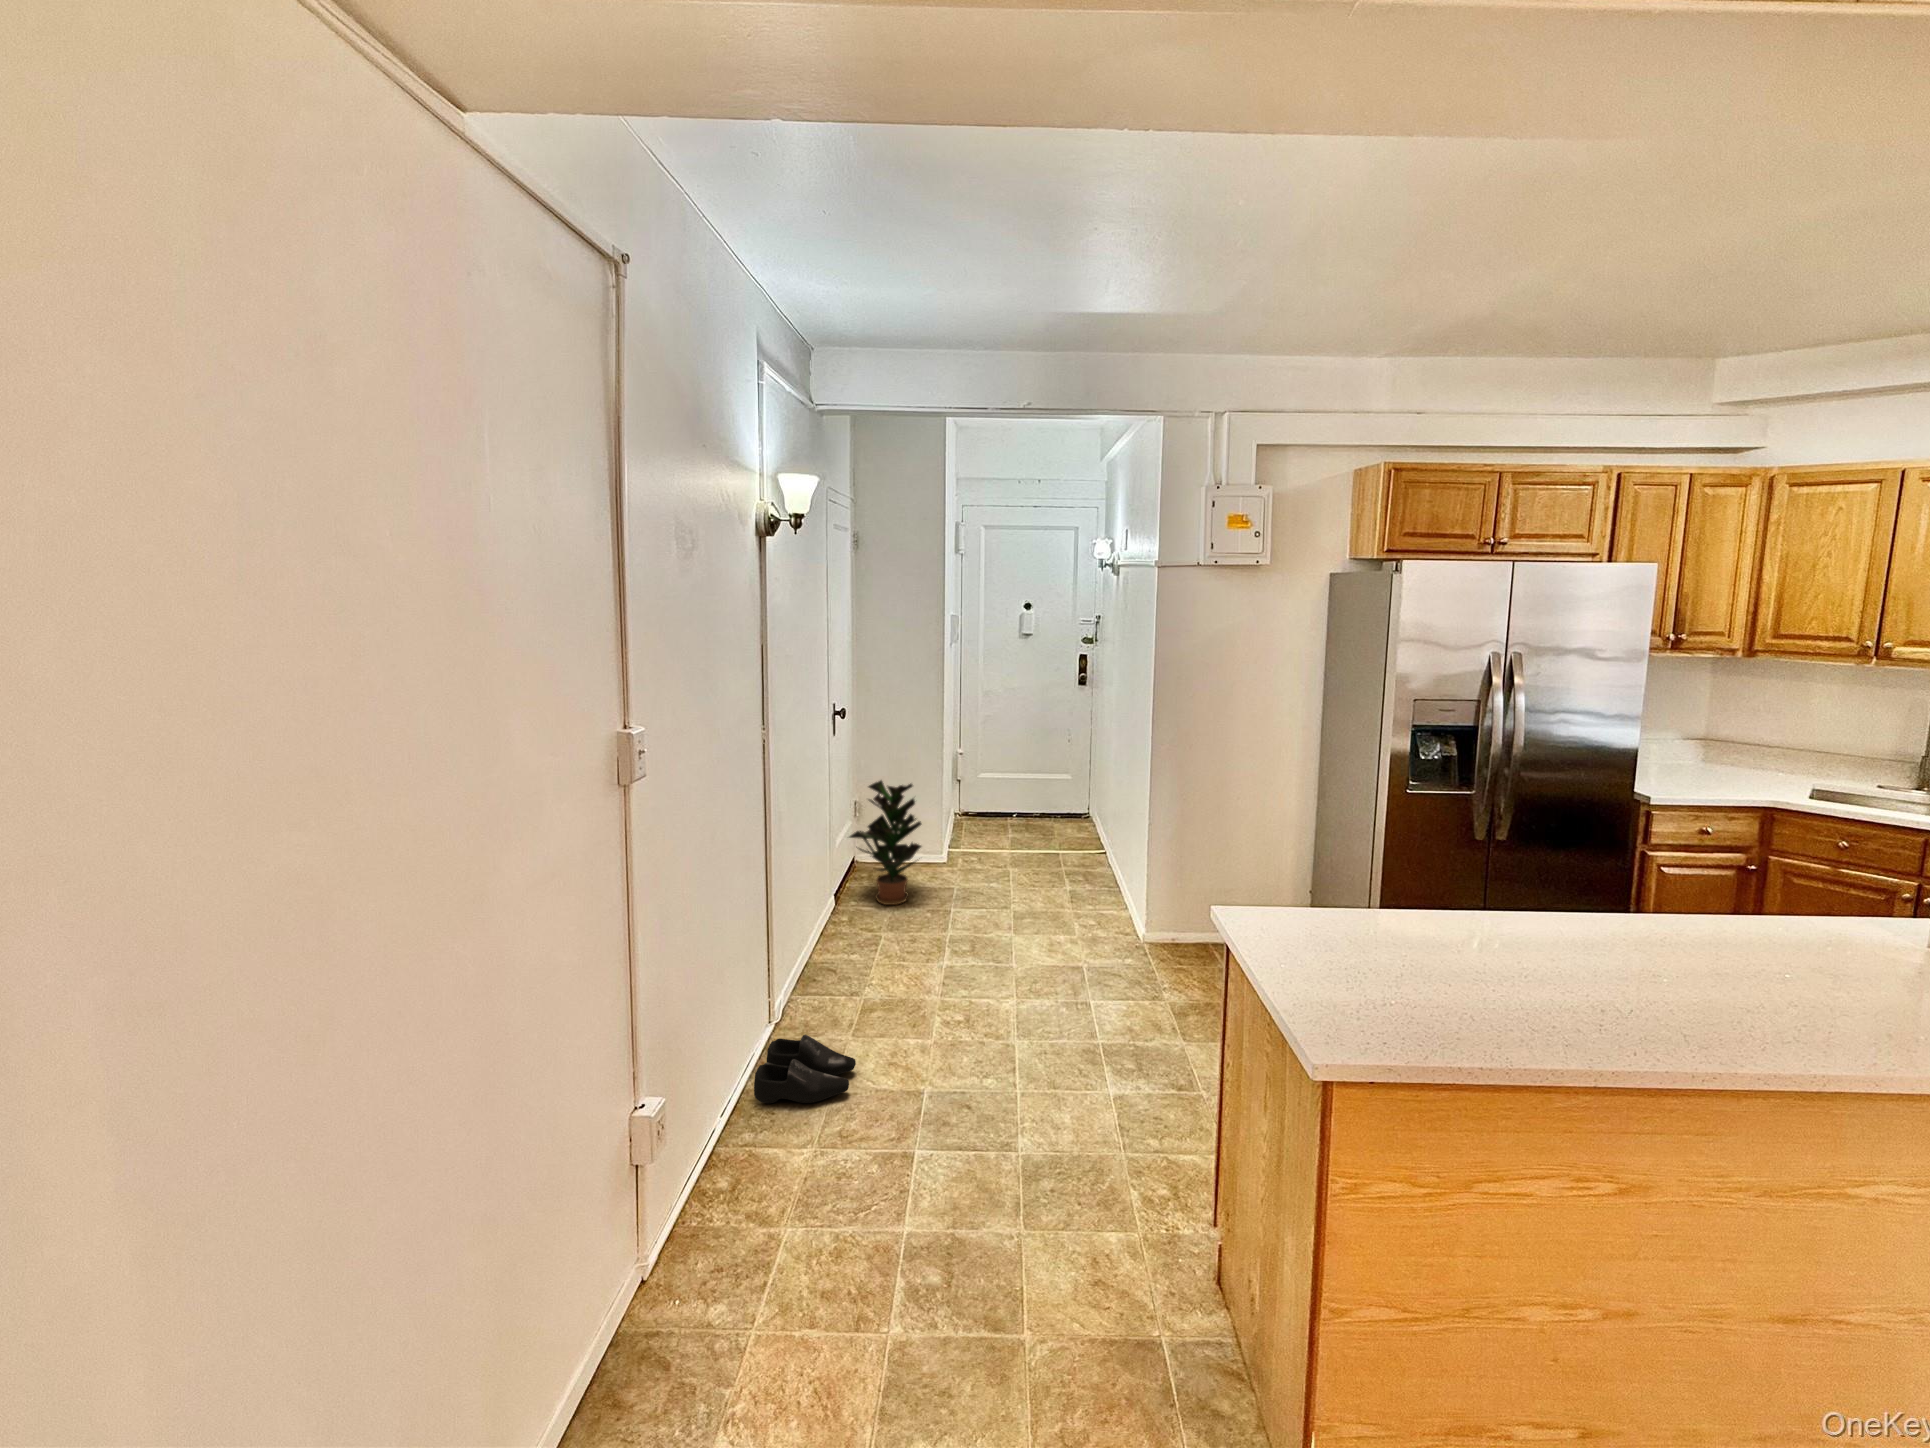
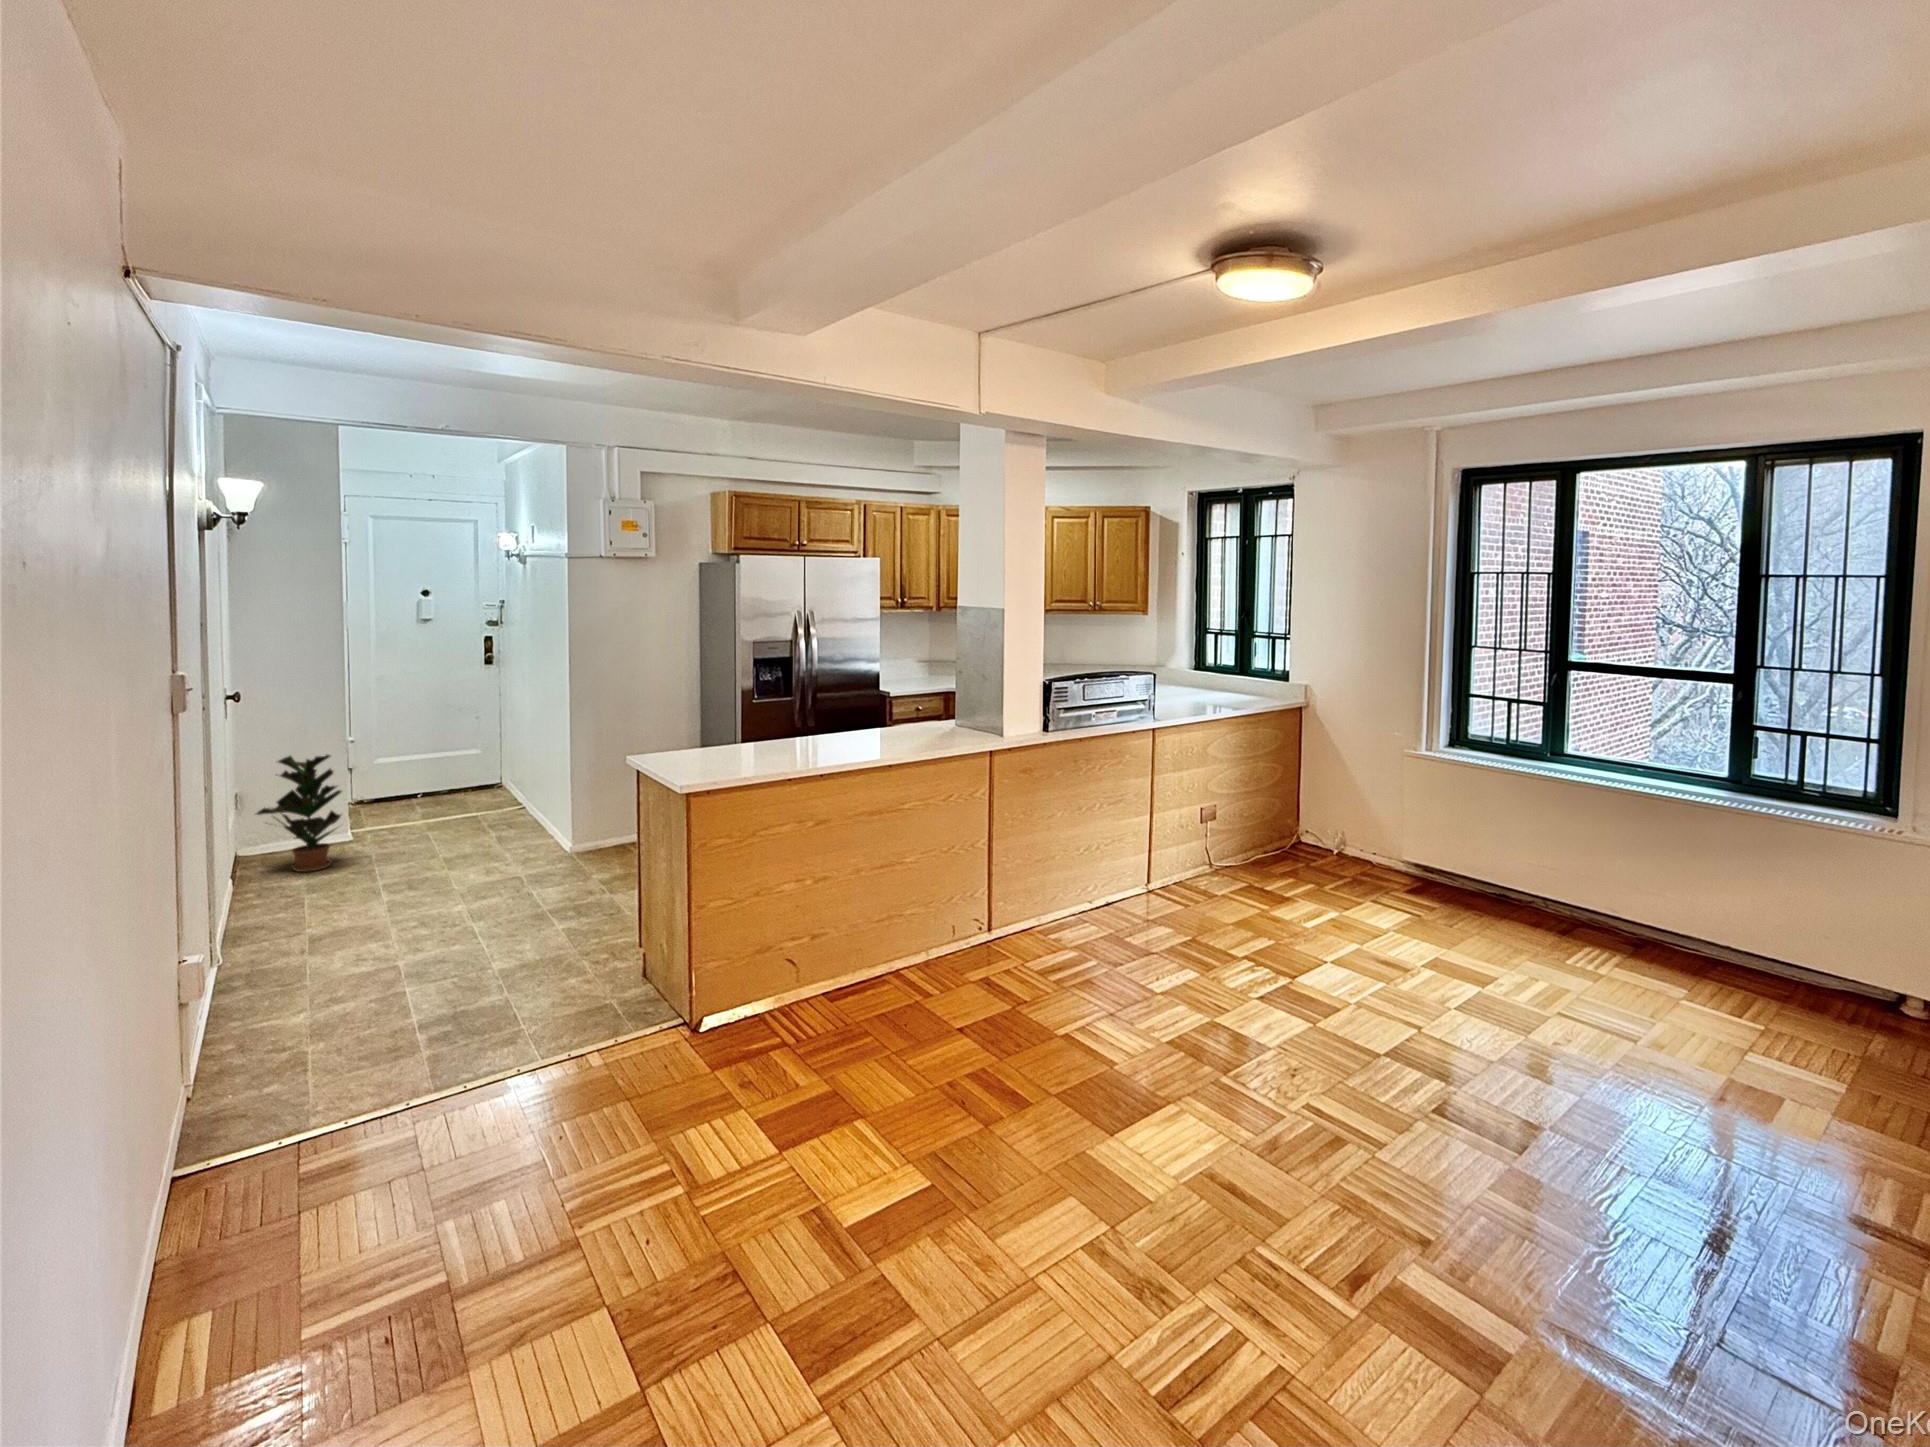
shoe: present [754,1035,856,1103] -> none [248,937,343,986]

